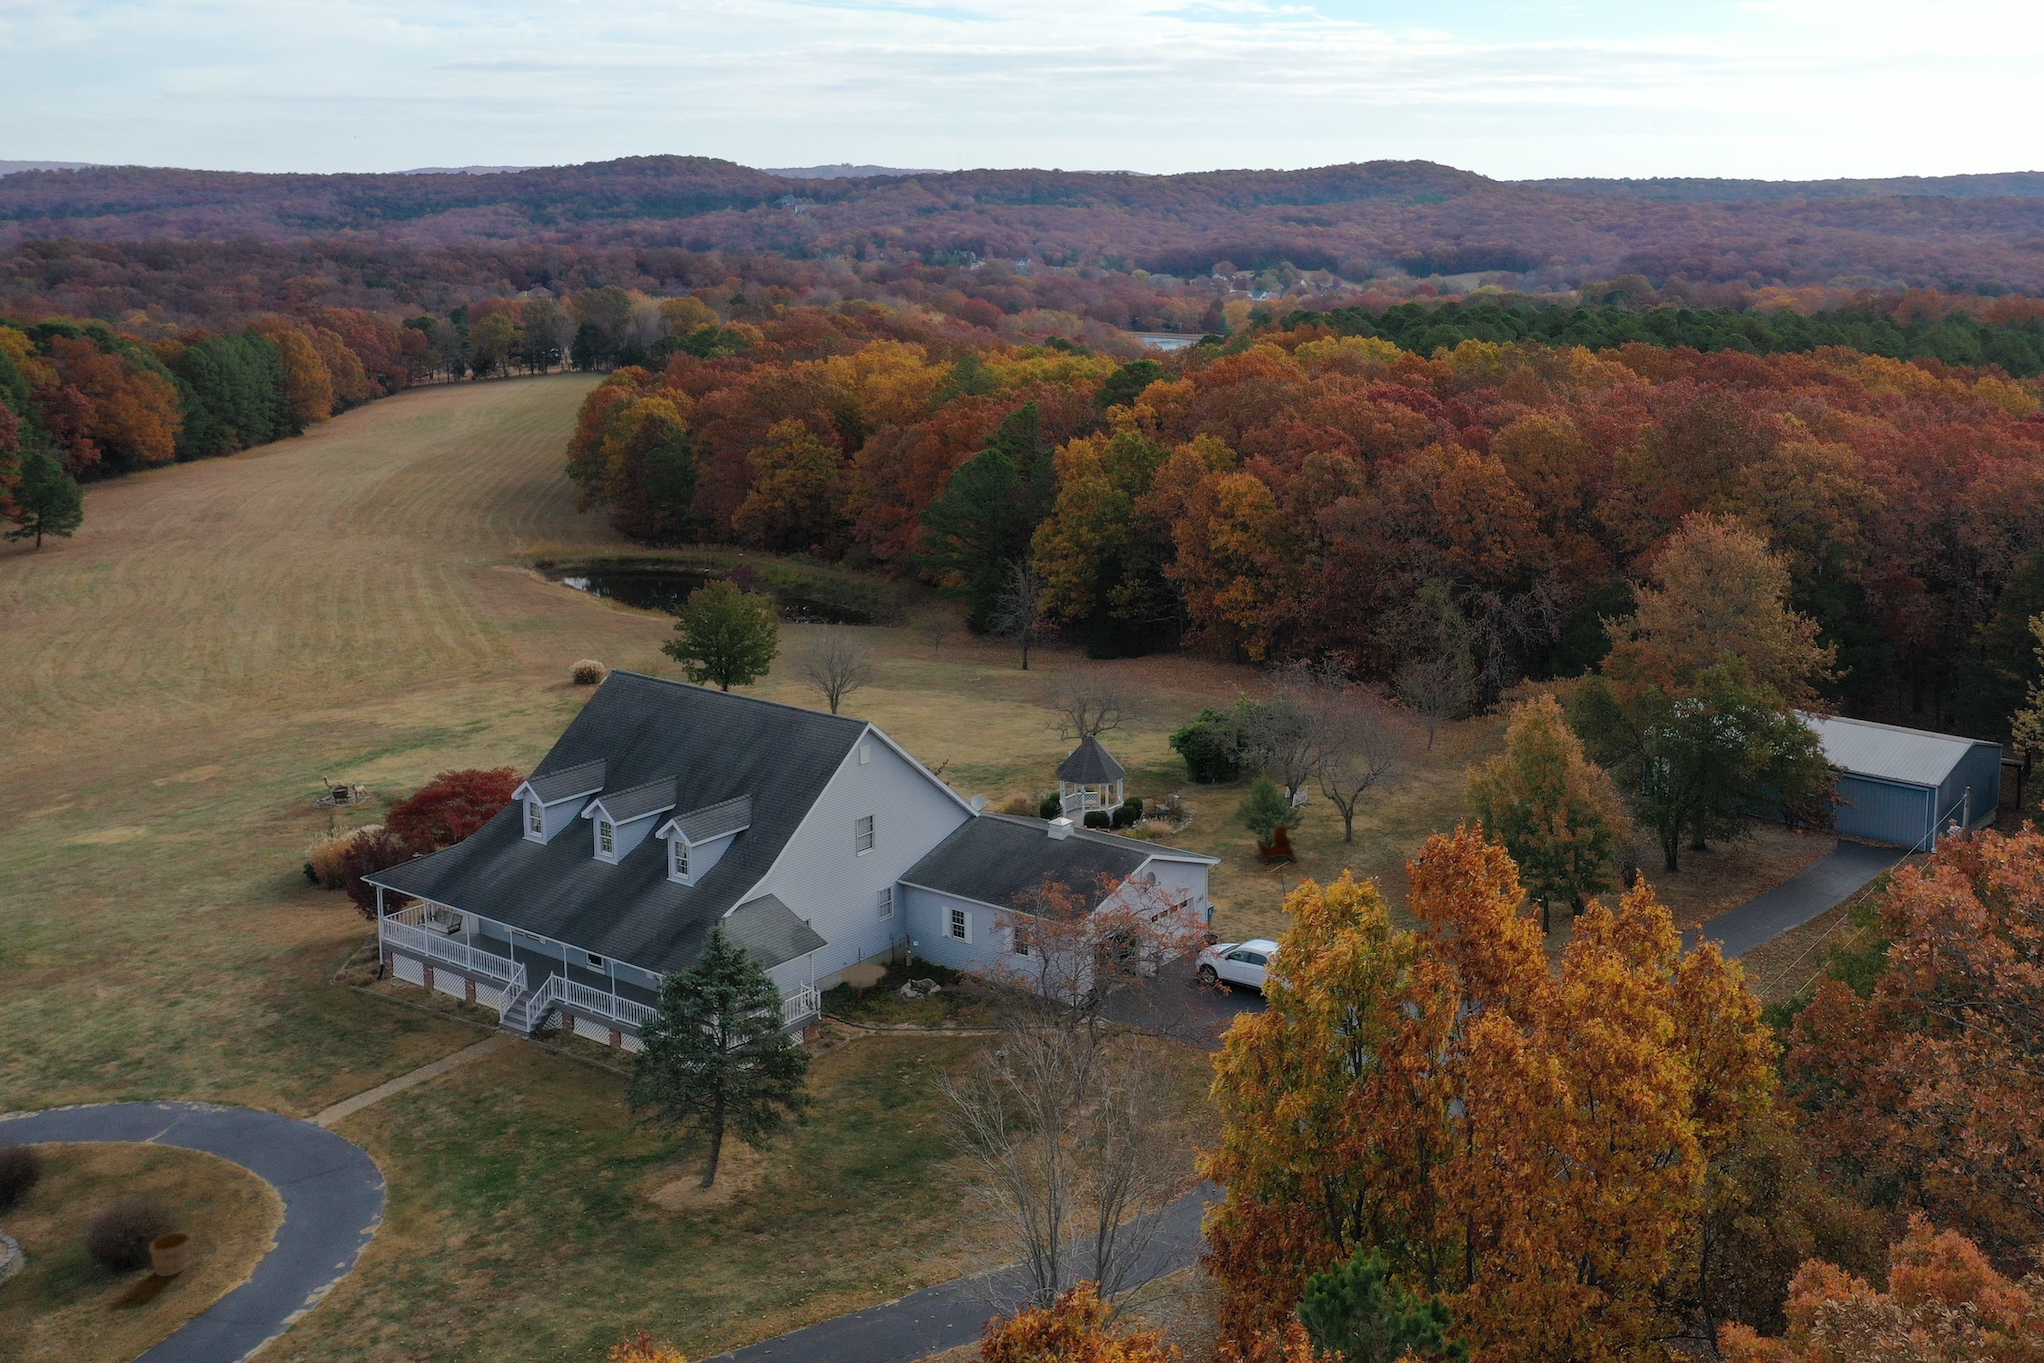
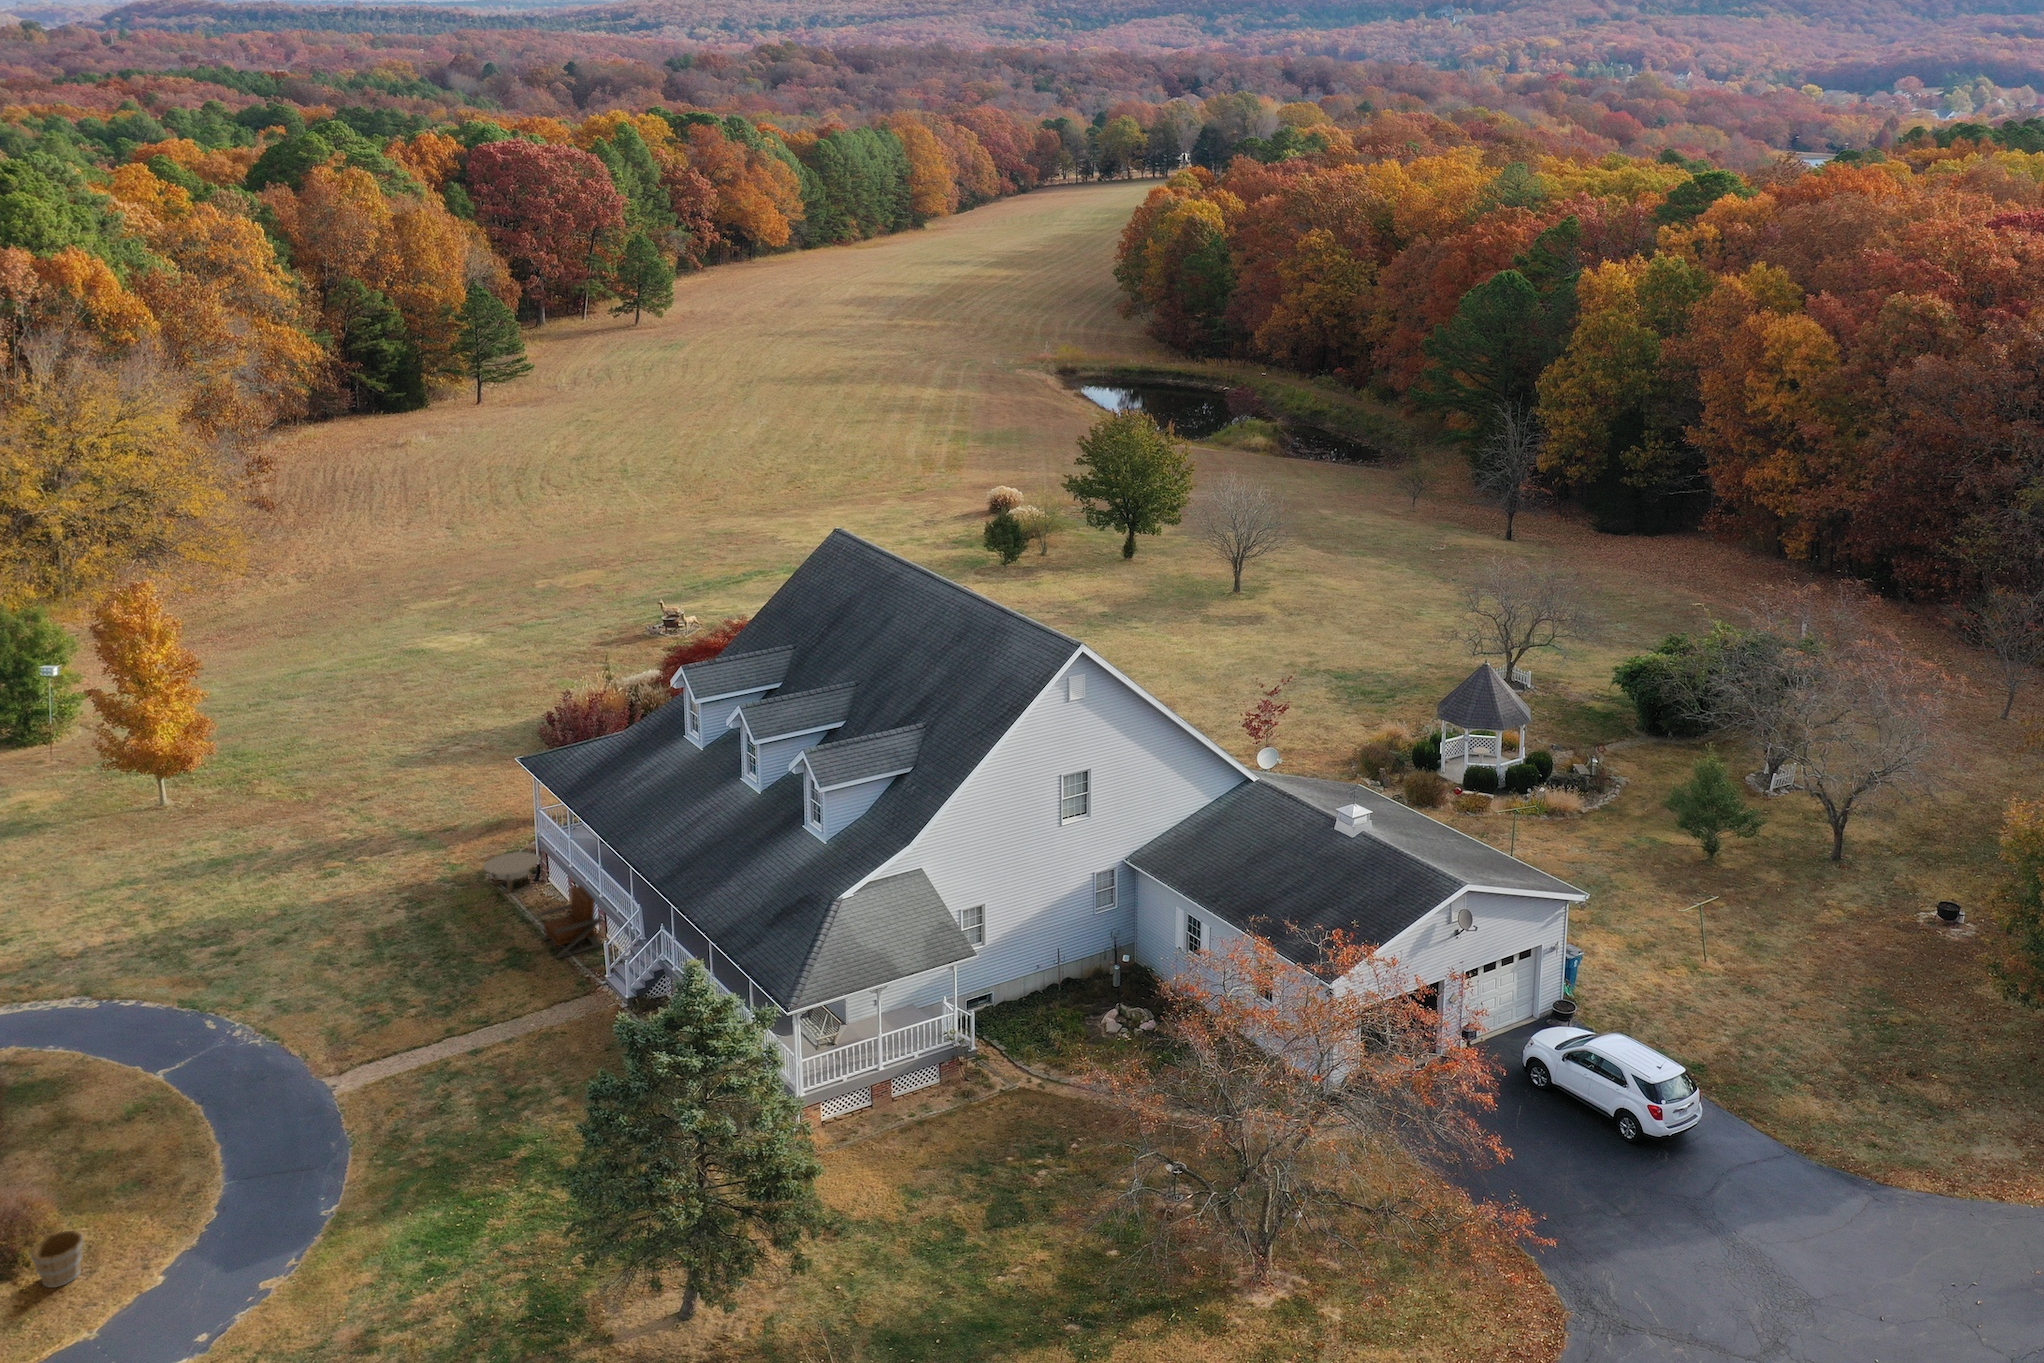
lounge chair: present [1257,825,1297,864] -> present [541,886,602,958]
round table: present [839,964,886,998] -> present [484,852,540,893]

